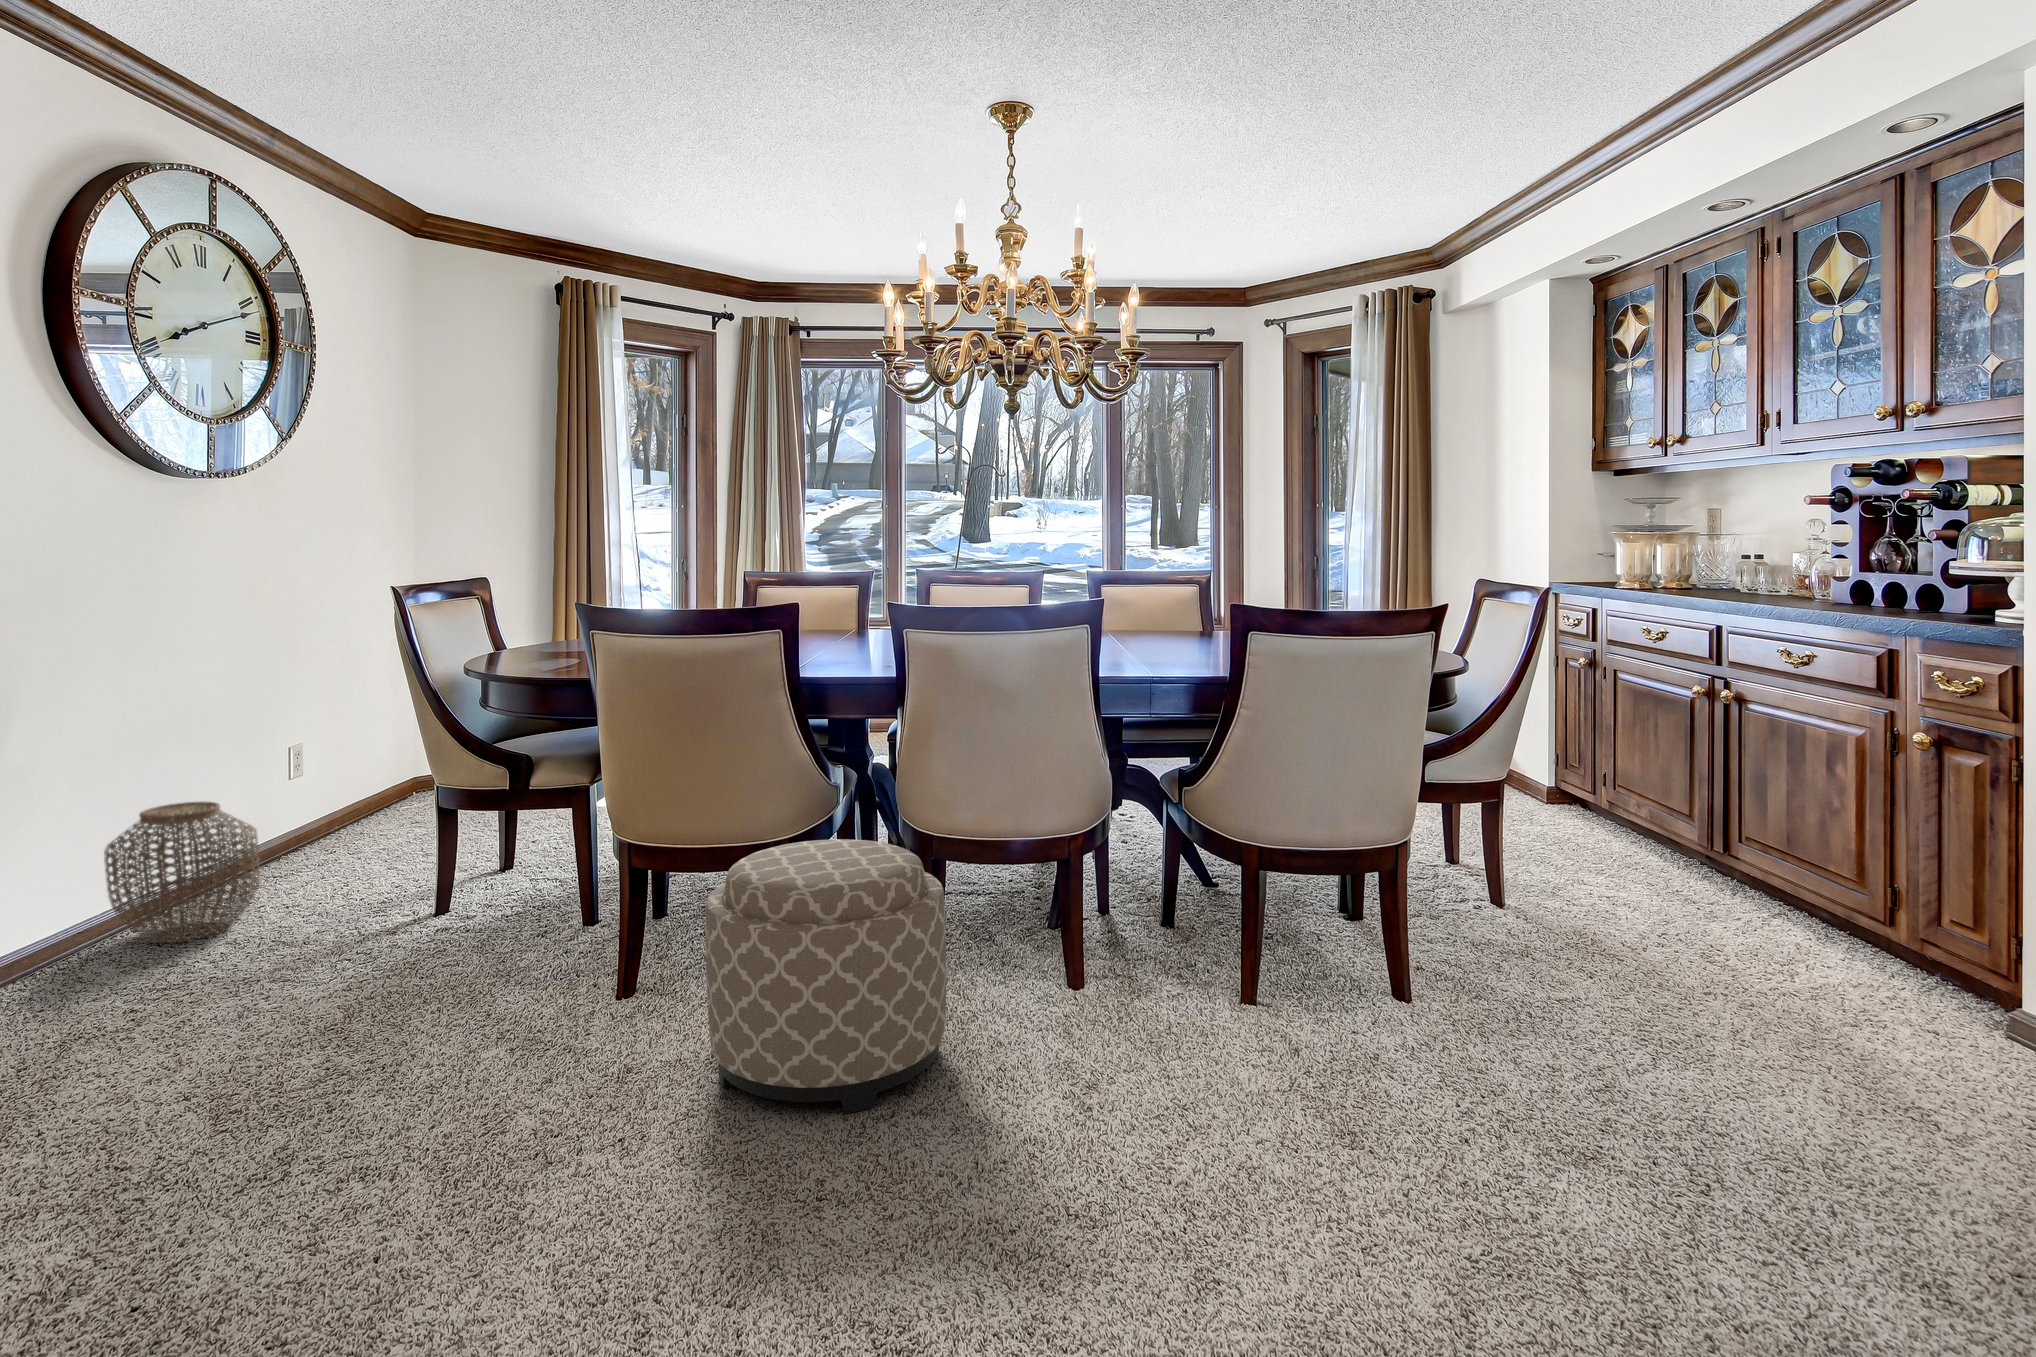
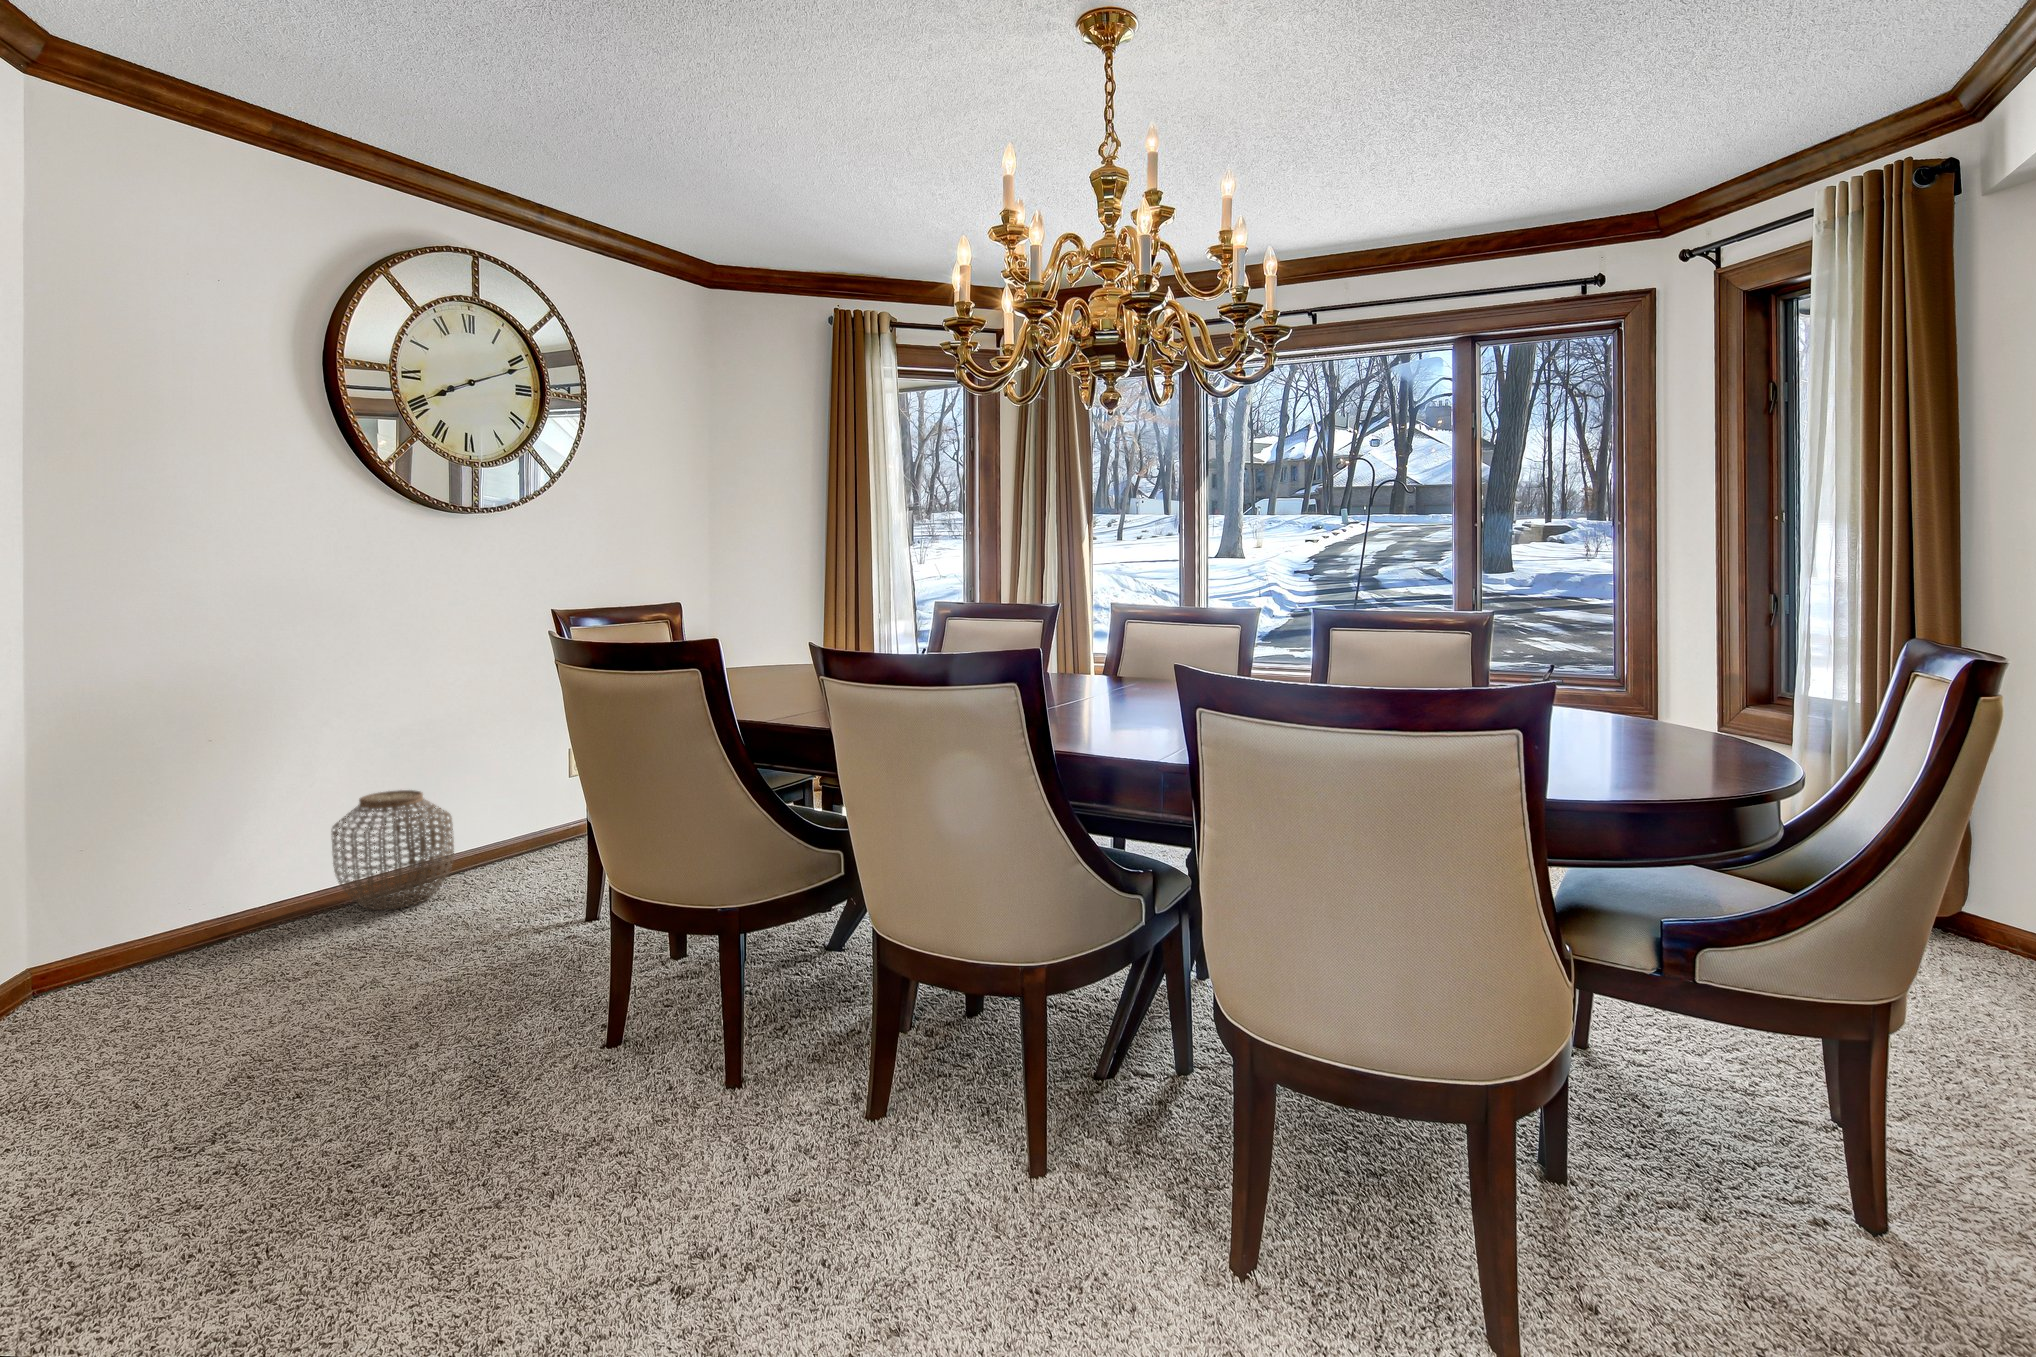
ottoman: present [705,839,946,1113] -> none [423,912,732,1263]

